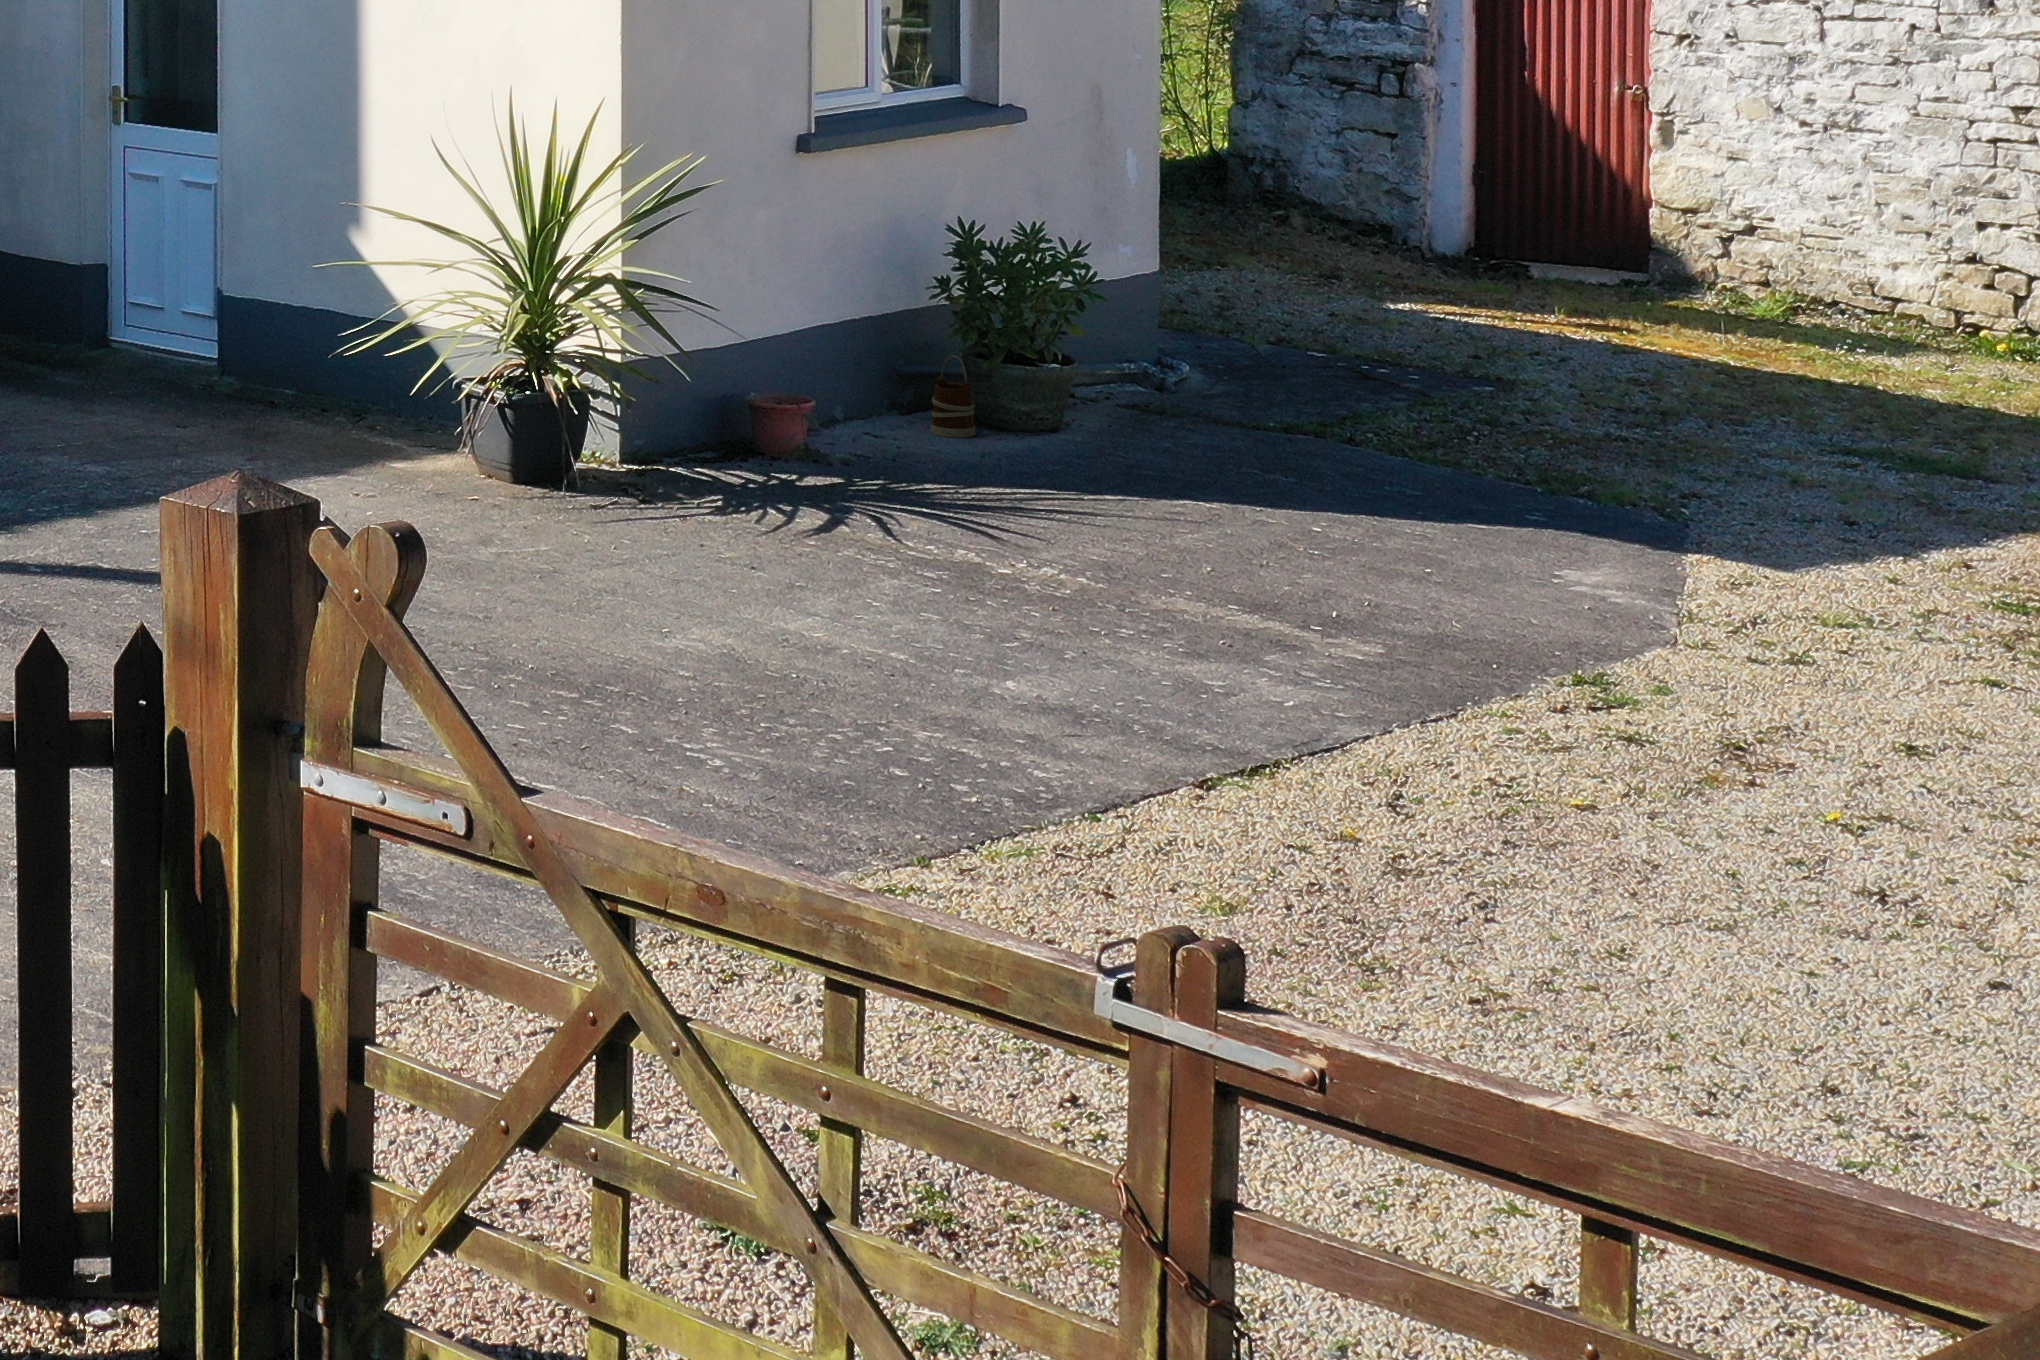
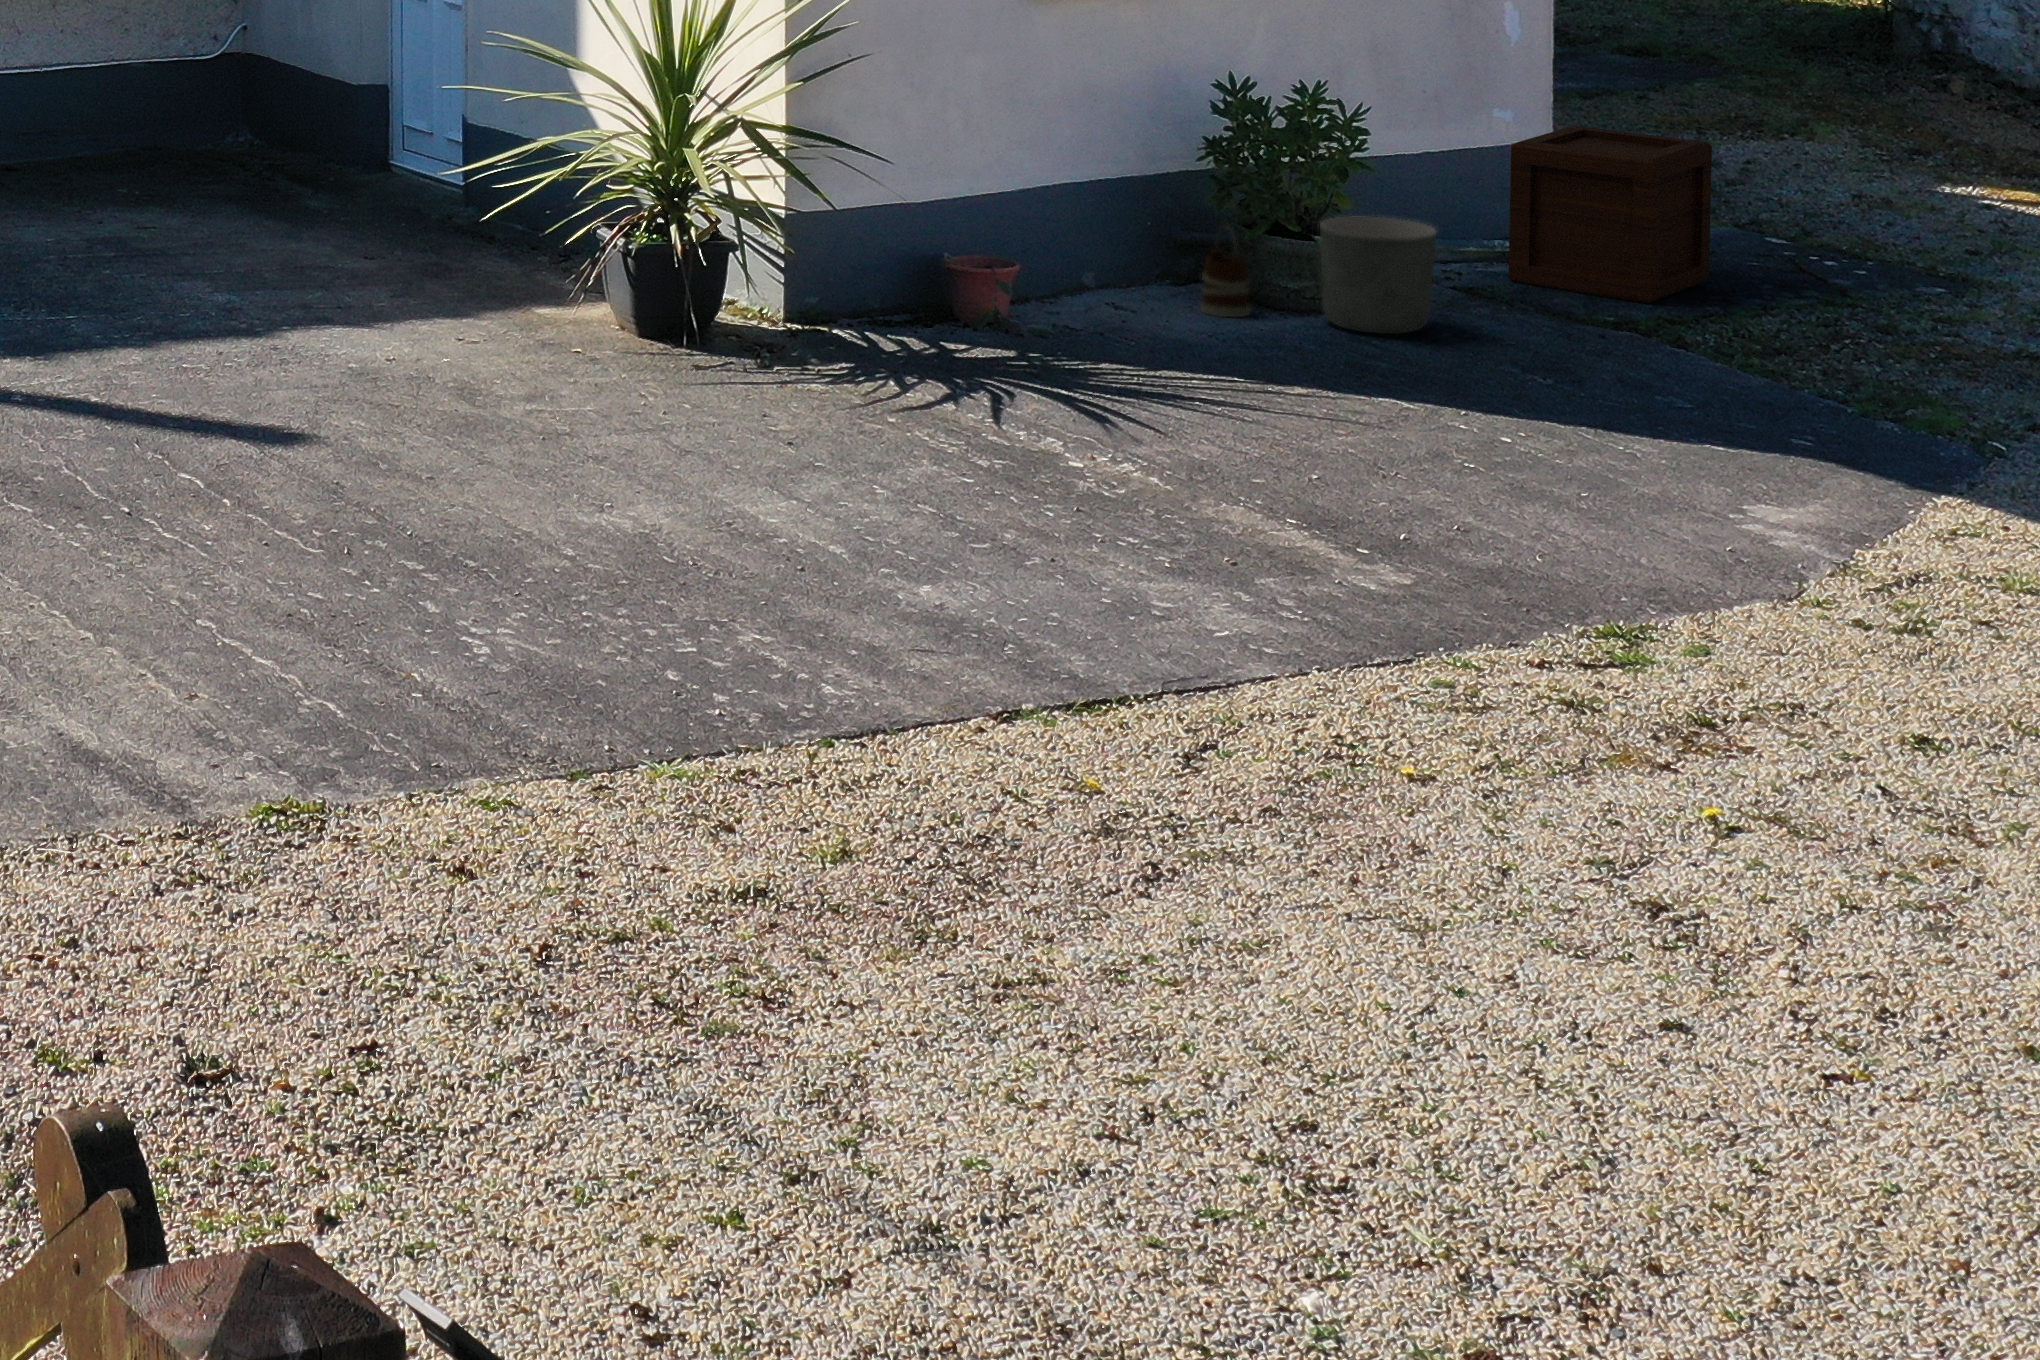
wooden crate: none [1134,255,1289,407] -> present [1509,126,1712,303]
planter: none [1035,341,1137,444] -> present [1320,217,1437,334]

